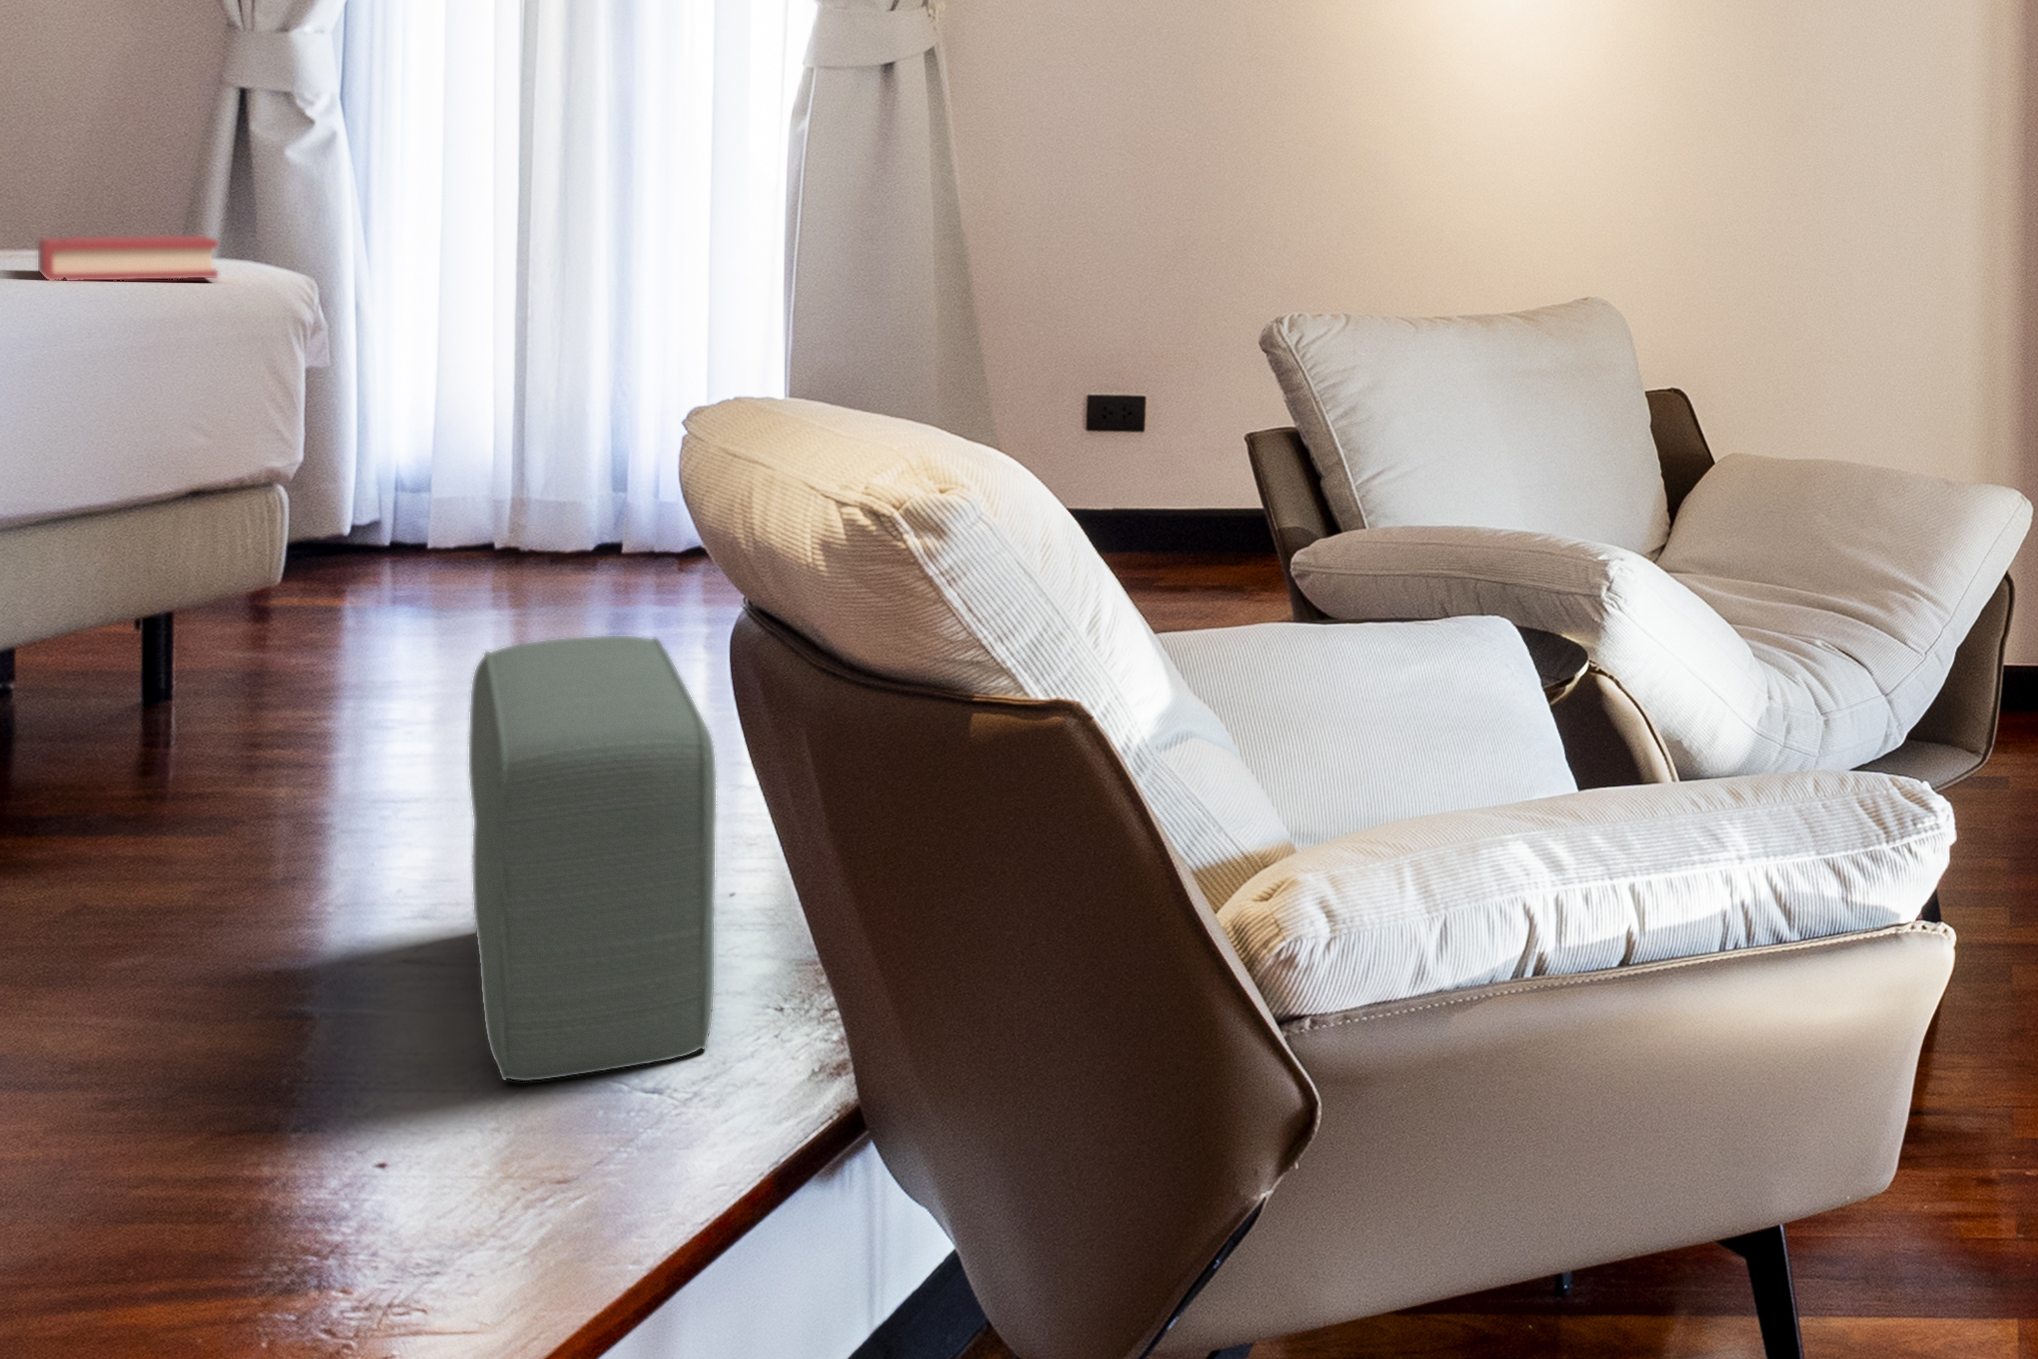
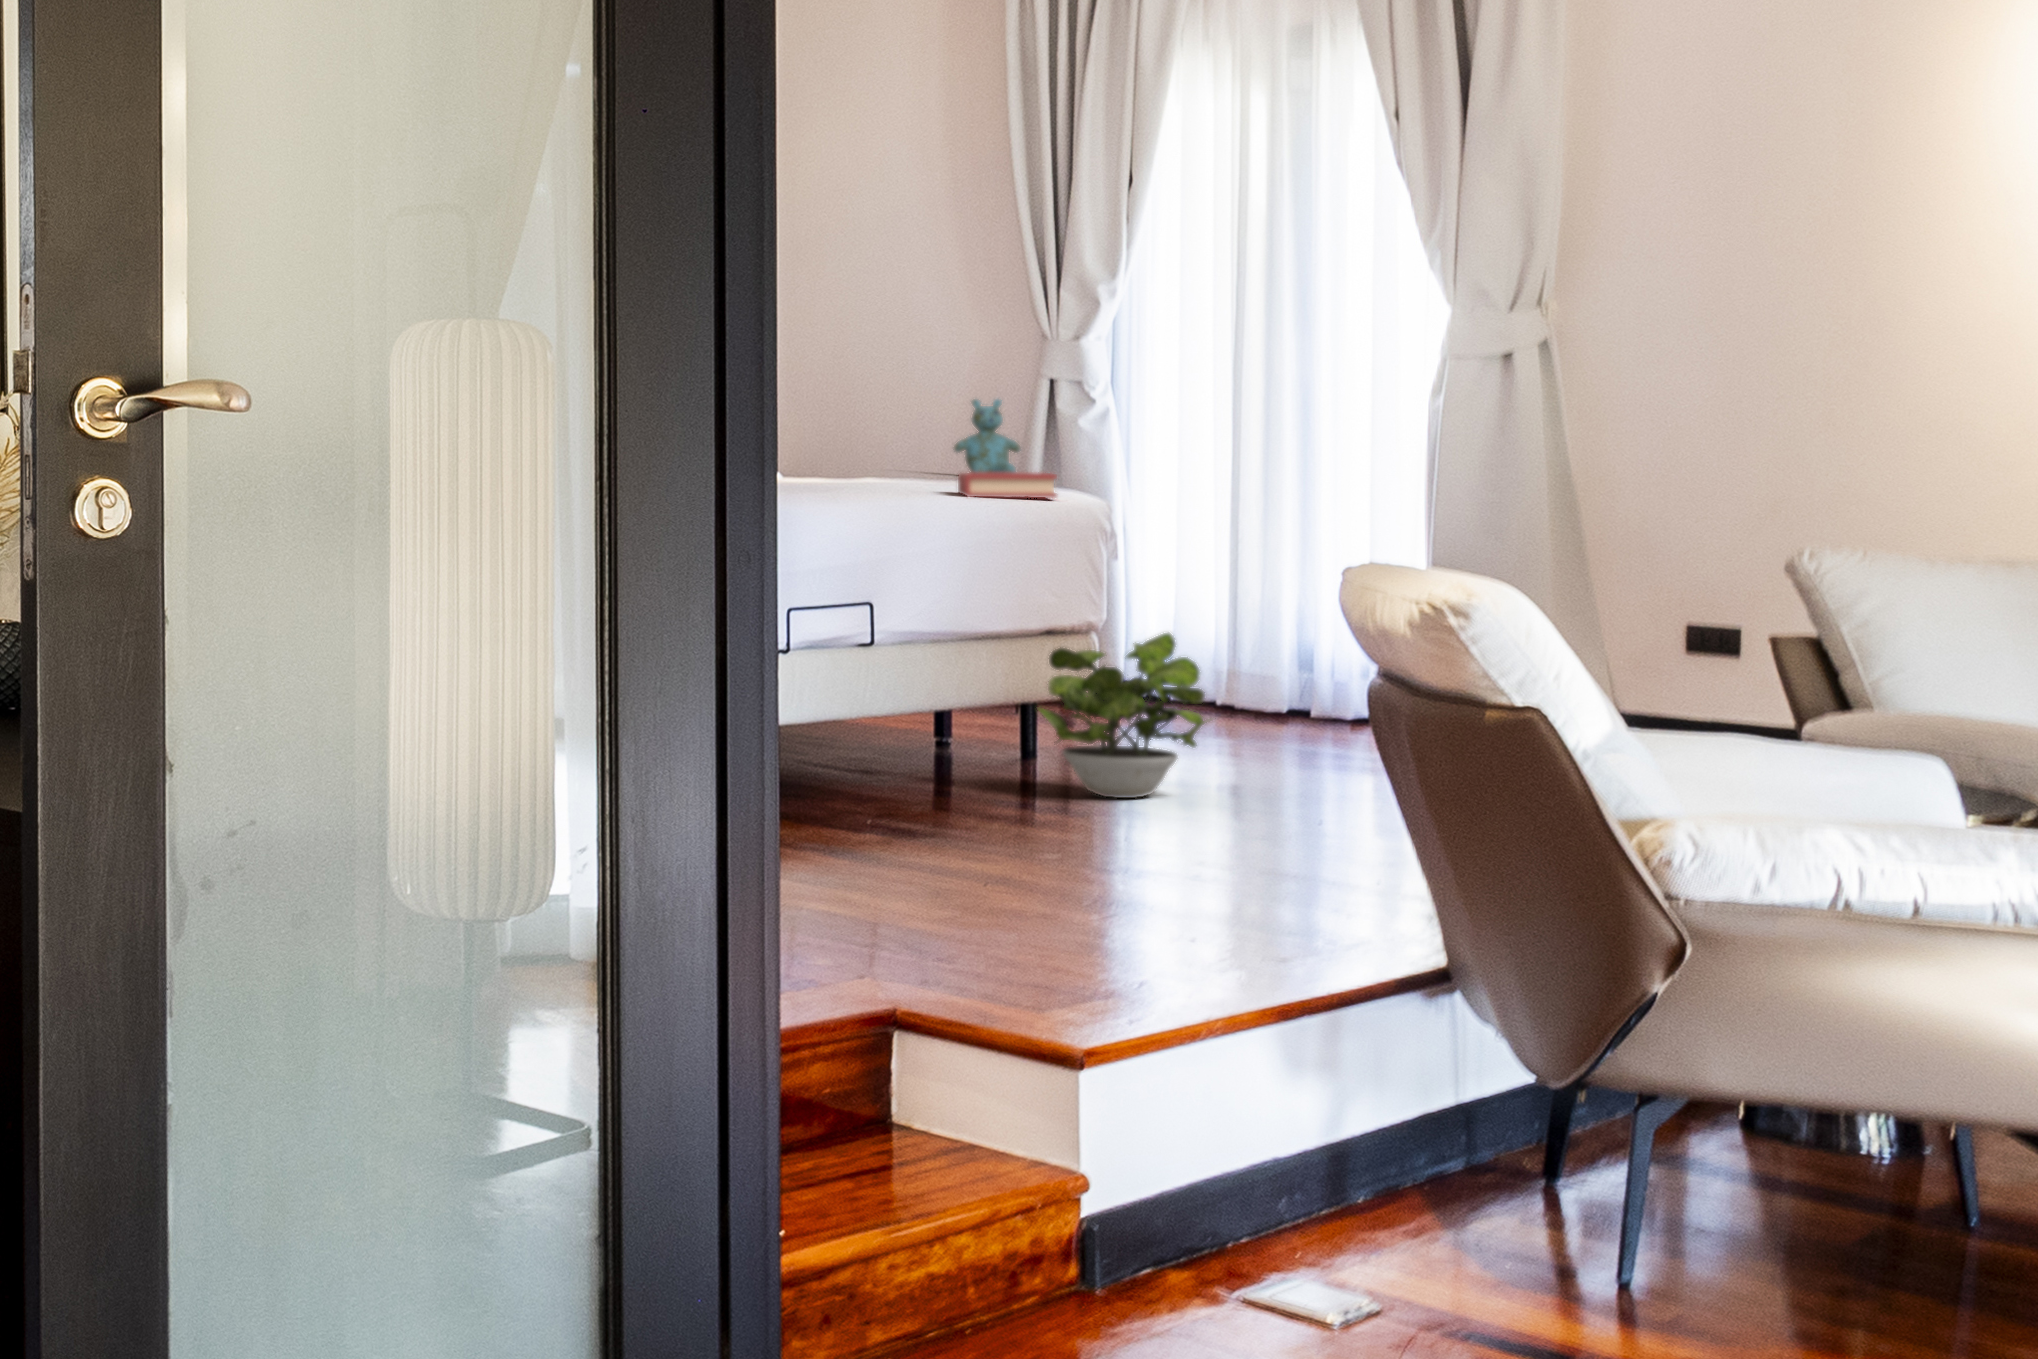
stuffed bear: none [71,117,190,235] -> present [954,399,1020,473]
potted plant: none [180,479,488,741] -> present [1038,633,1207,798]
pouf: present [469,636,716,1081] -> none [1216,716,1356,954]

